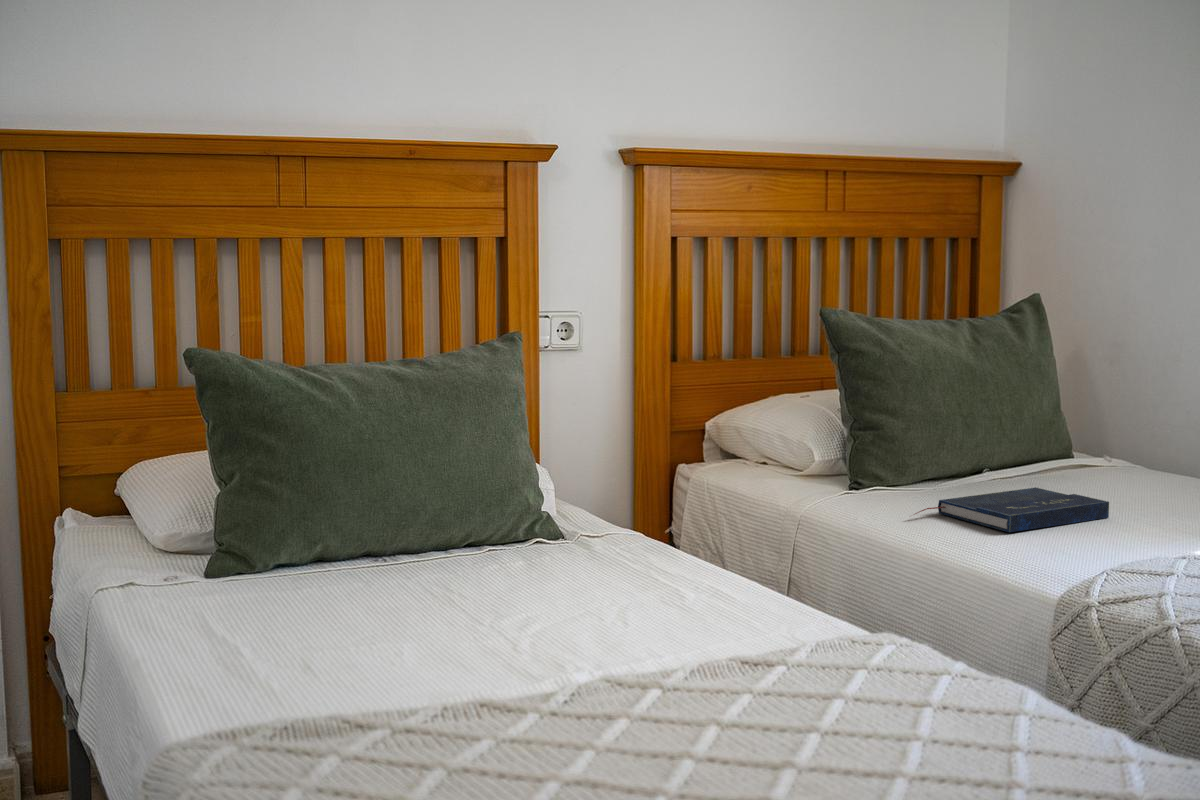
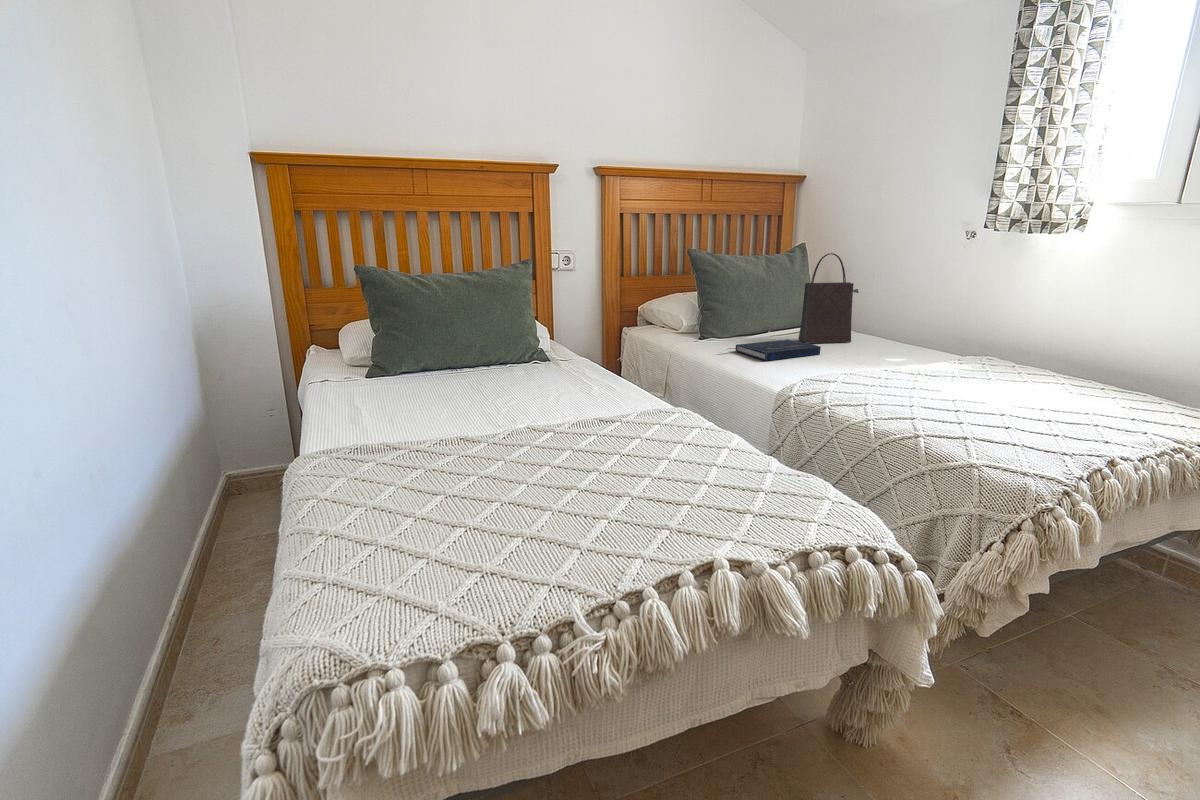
handbag: none [1051,317,1163,495] -> present [799,253,859,343]

